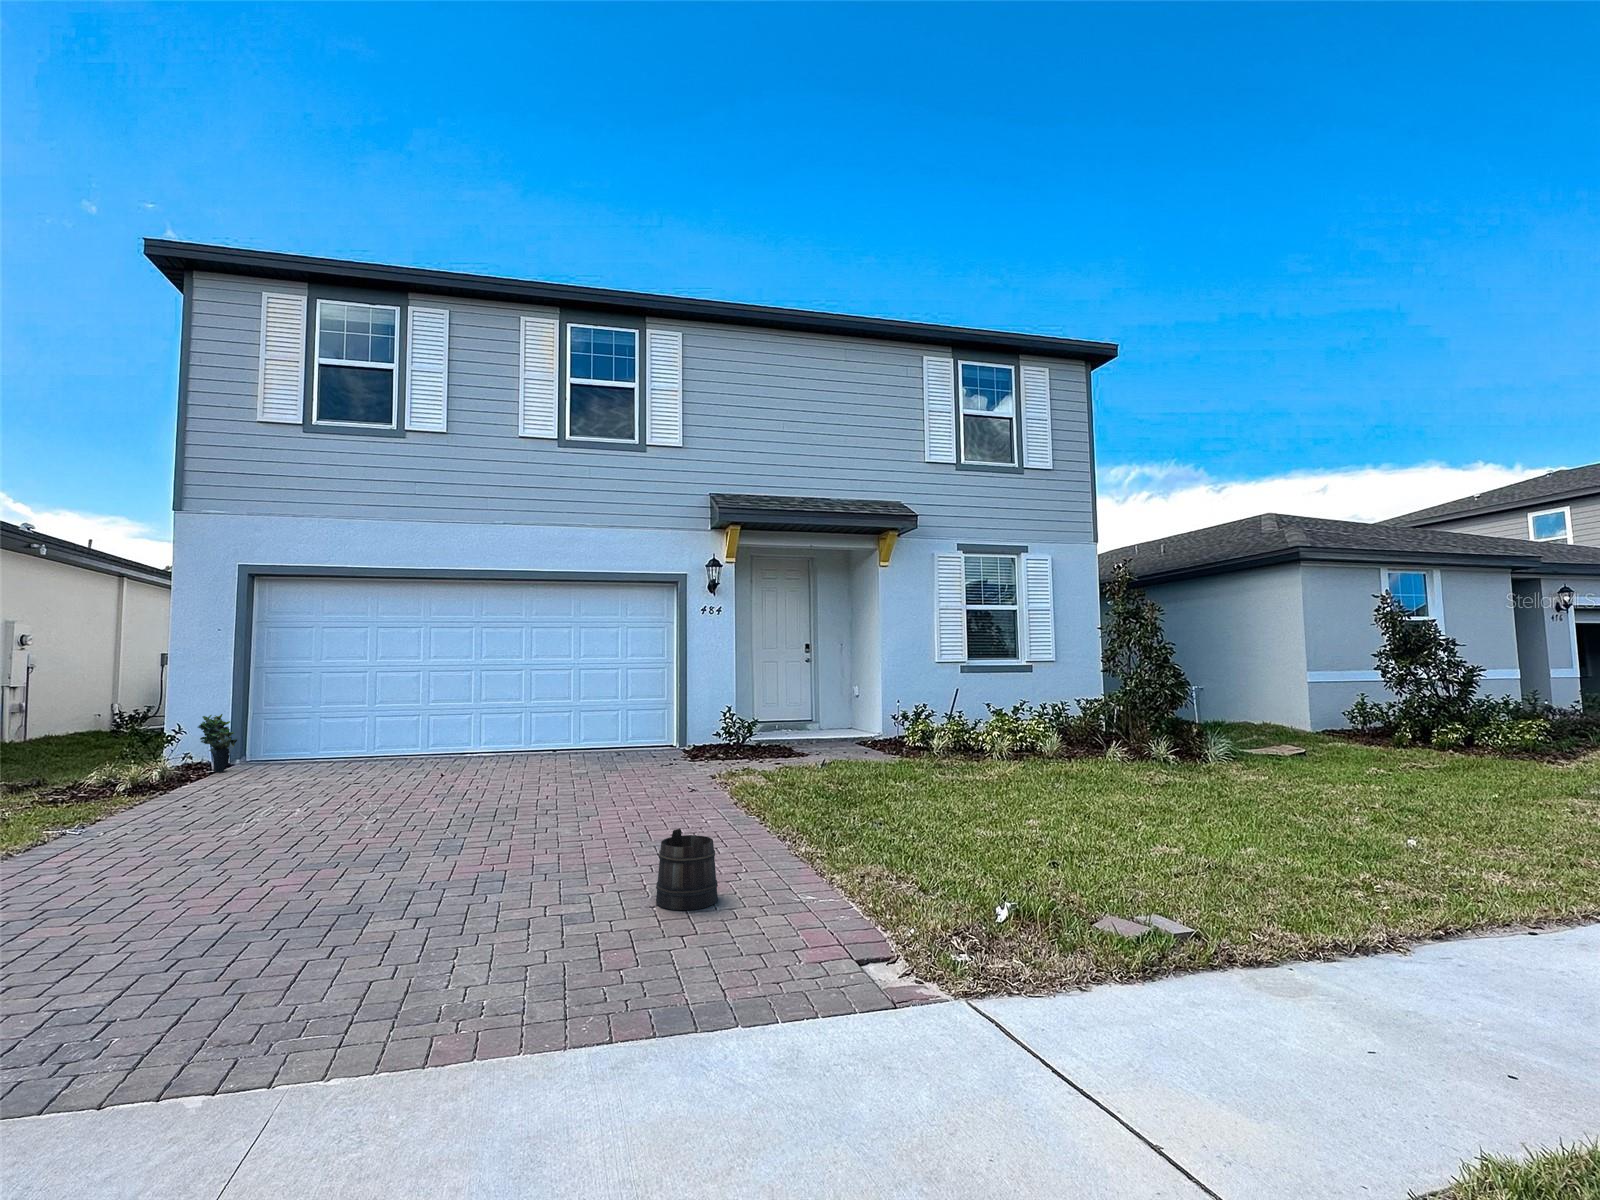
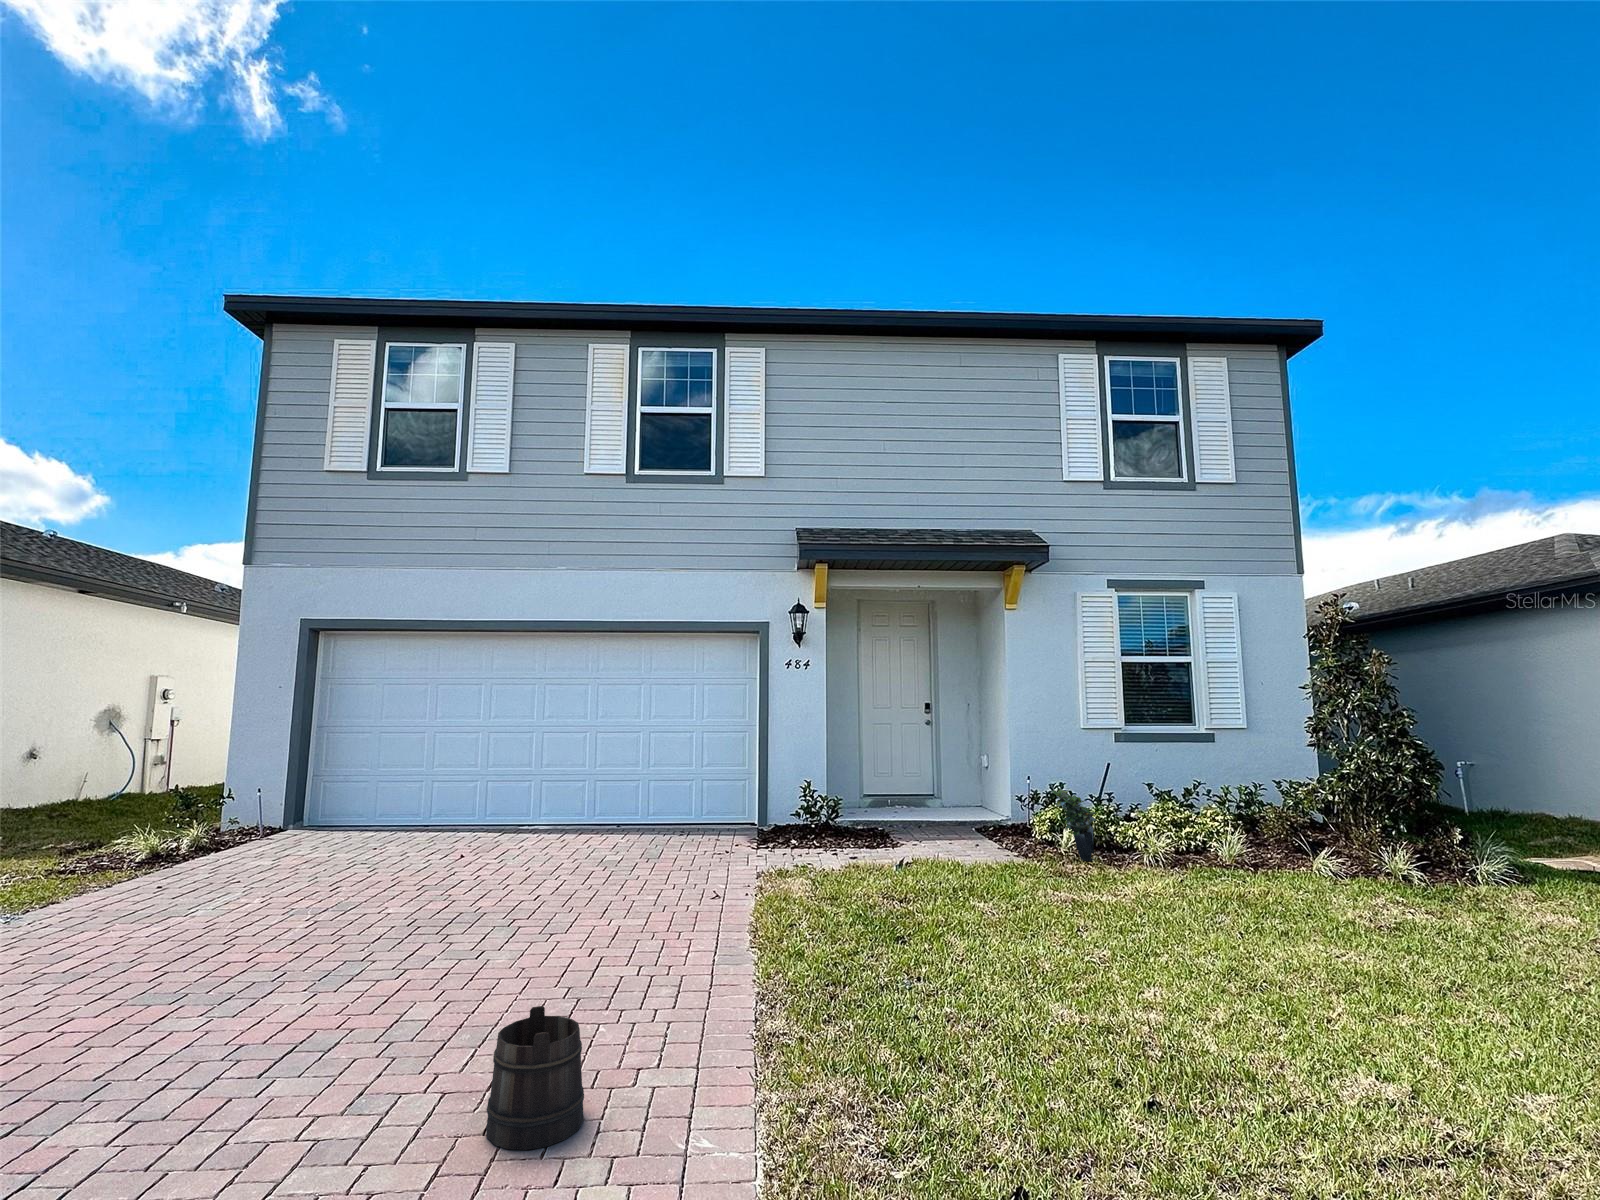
potted plant: present [198,714,237,773] -> present [1052,789,1096,862]

